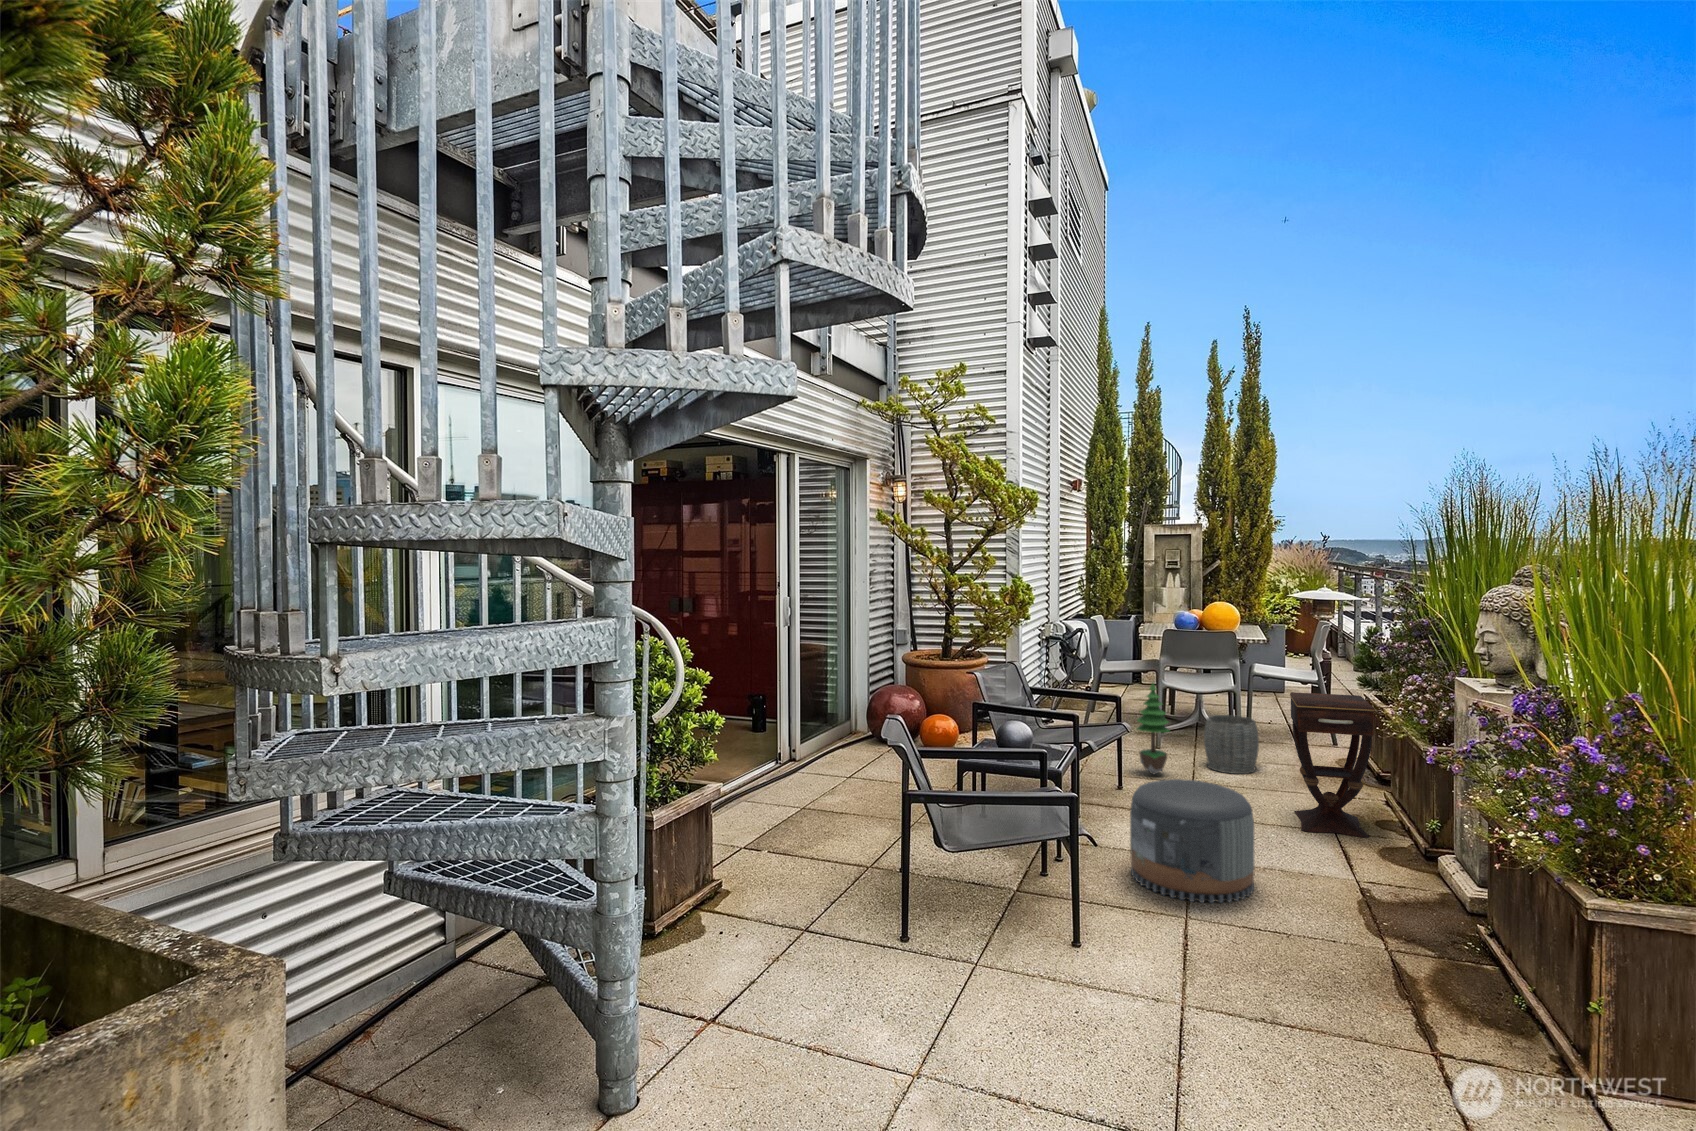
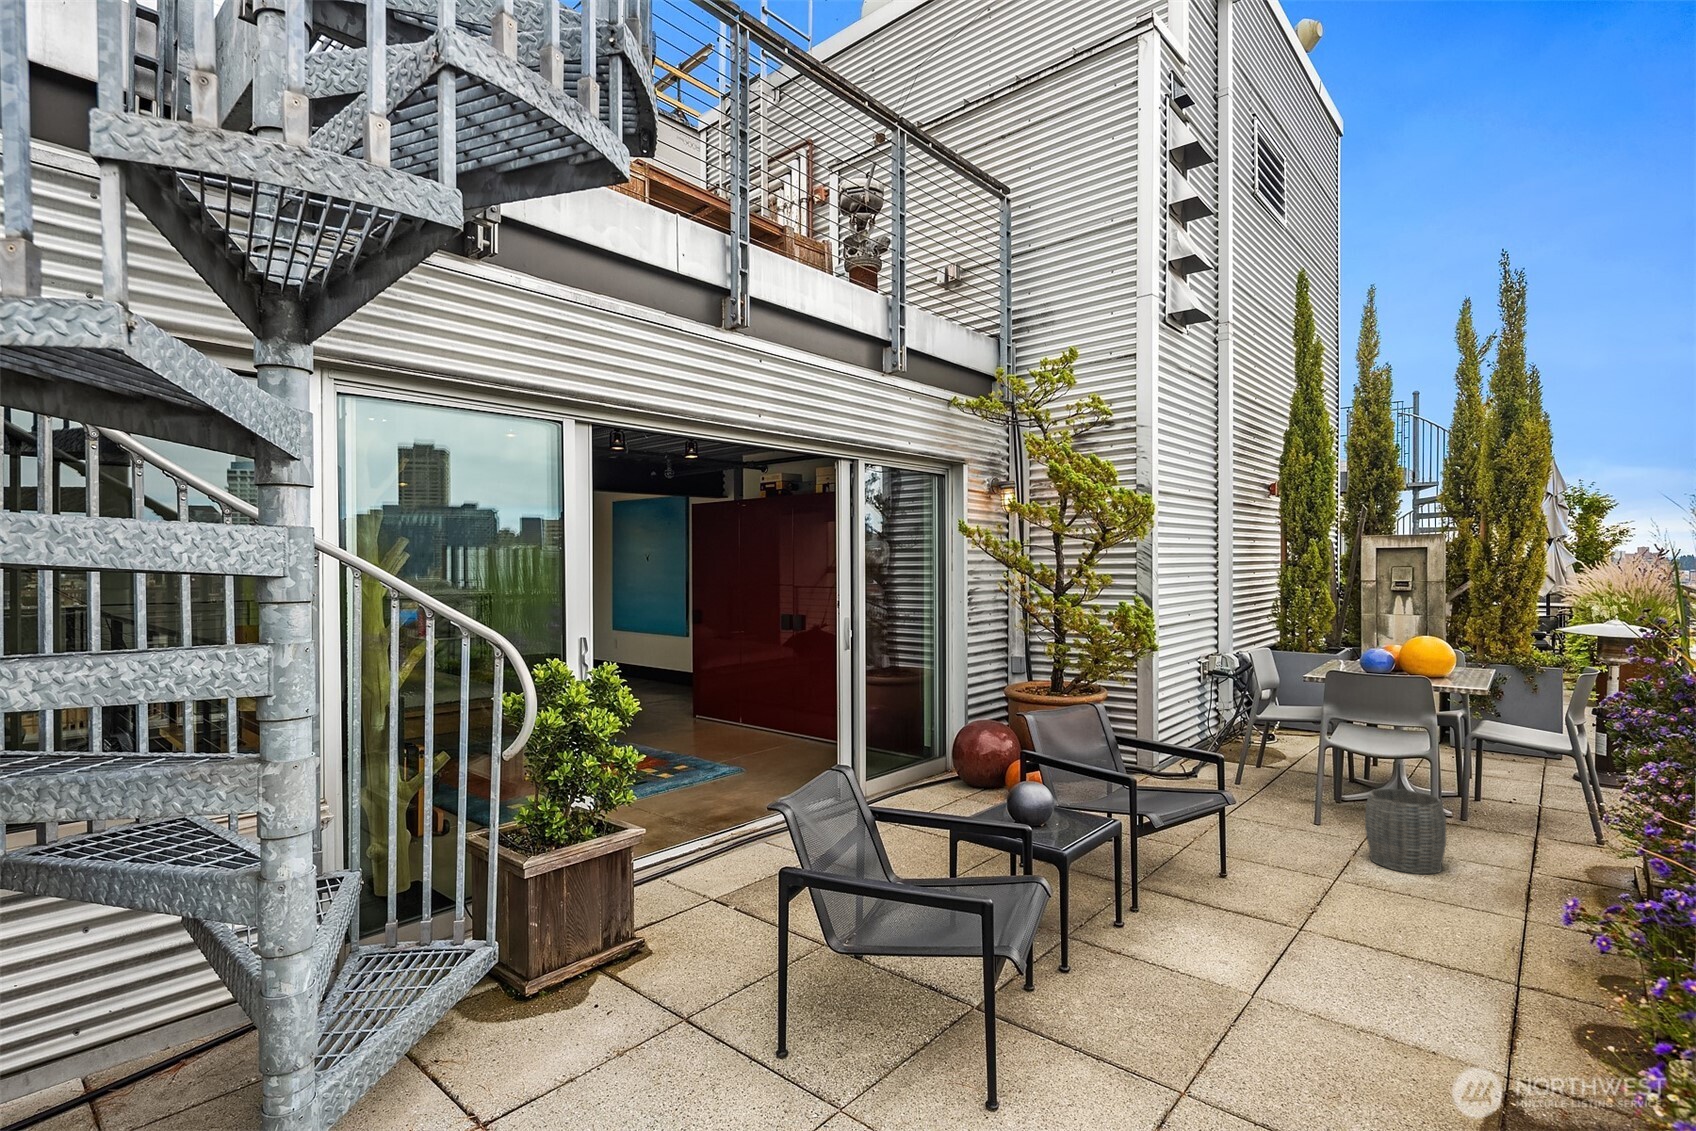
potted tree: present [1137,682,1170,774] -> none [1257,738,1307,862]
side table: present [1290,692,1375,838] -> none [1456,769,1588,1004]
pouf: present [1130,779,1255,903] -> none [1153,882,1335,1081]

